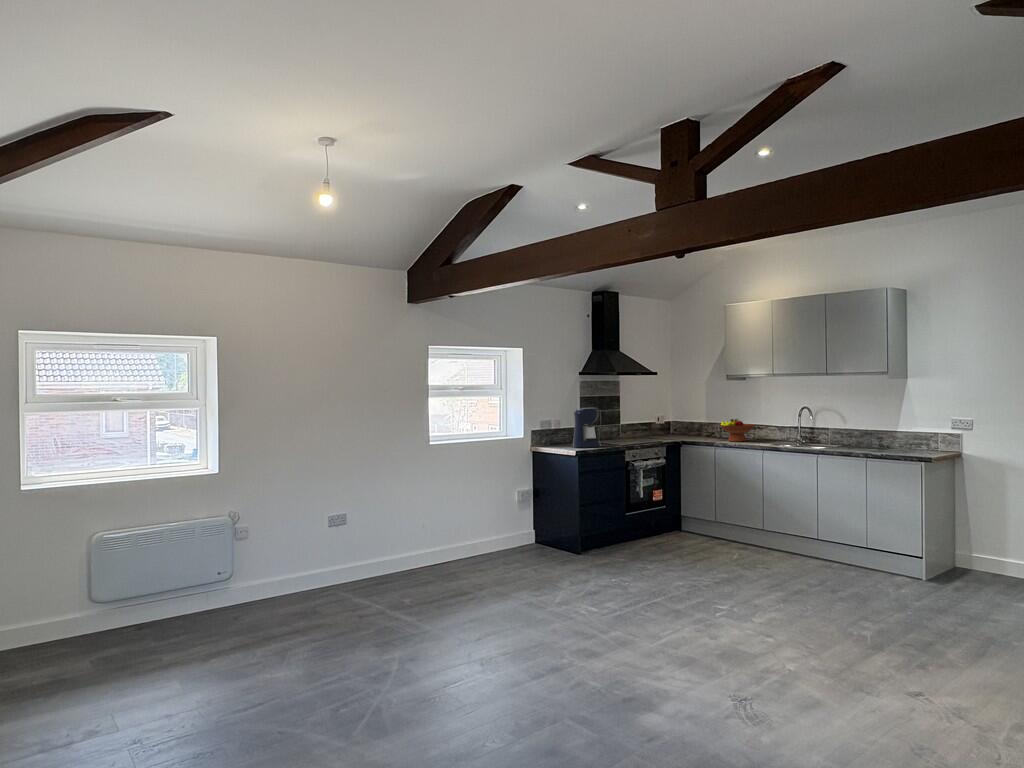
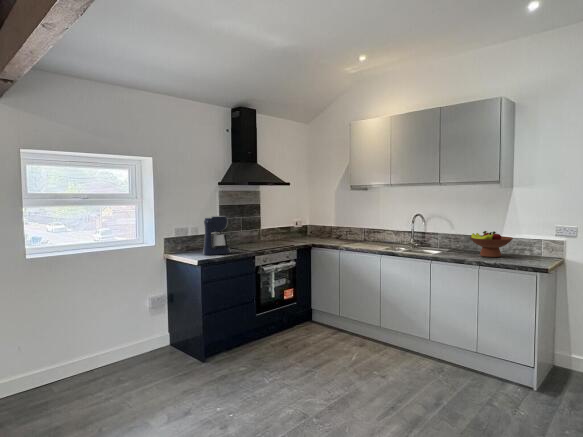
fruit bowl: present [720,419,755,442] -> present [470,231,513,257]

